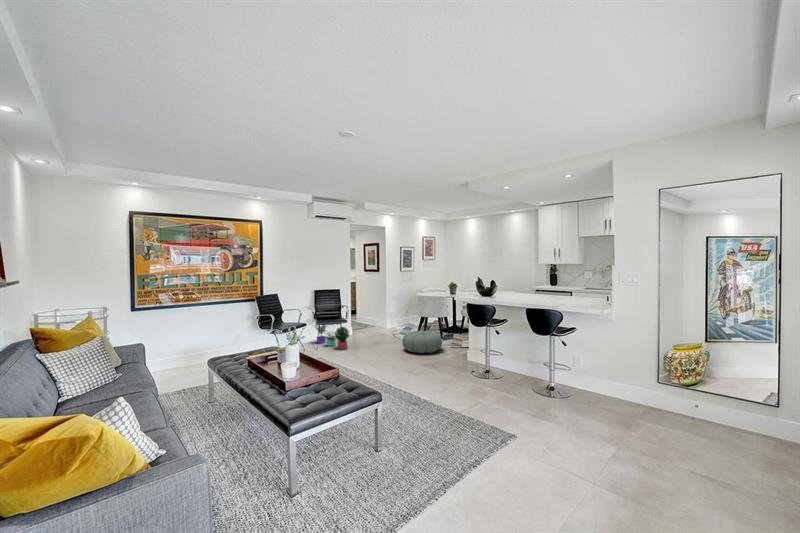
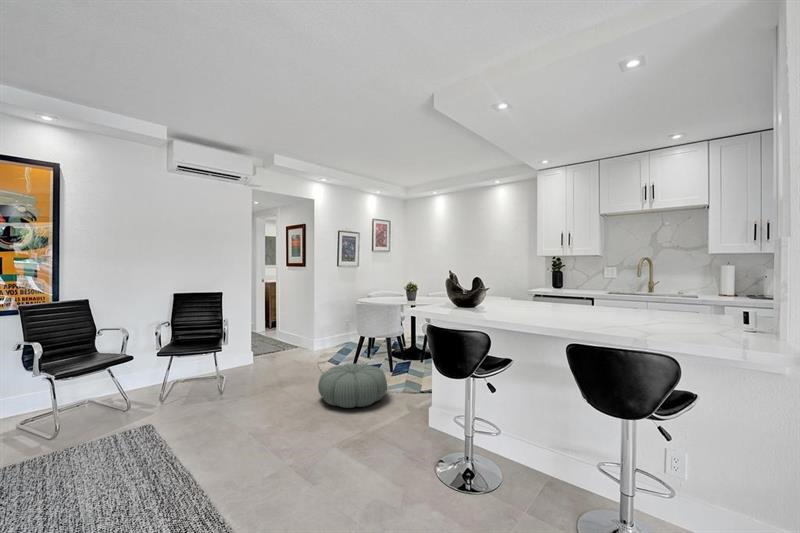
potted plant: present [315,308,349,349] -> none [172,322,228,399]

